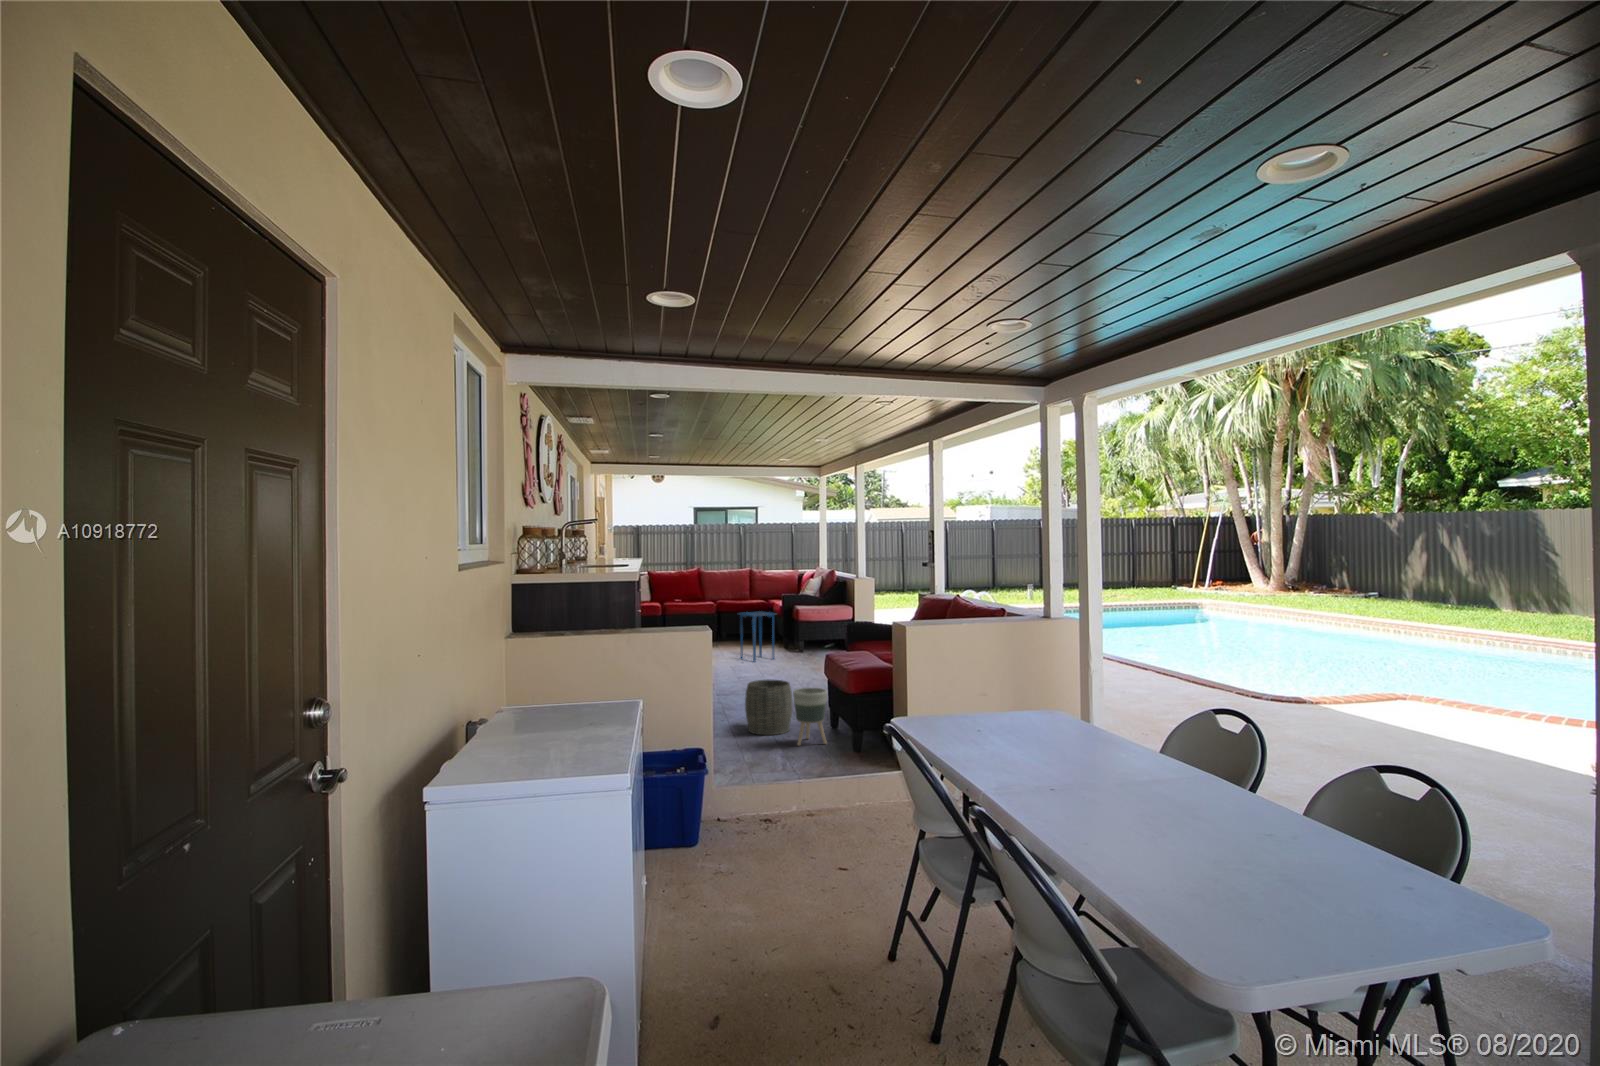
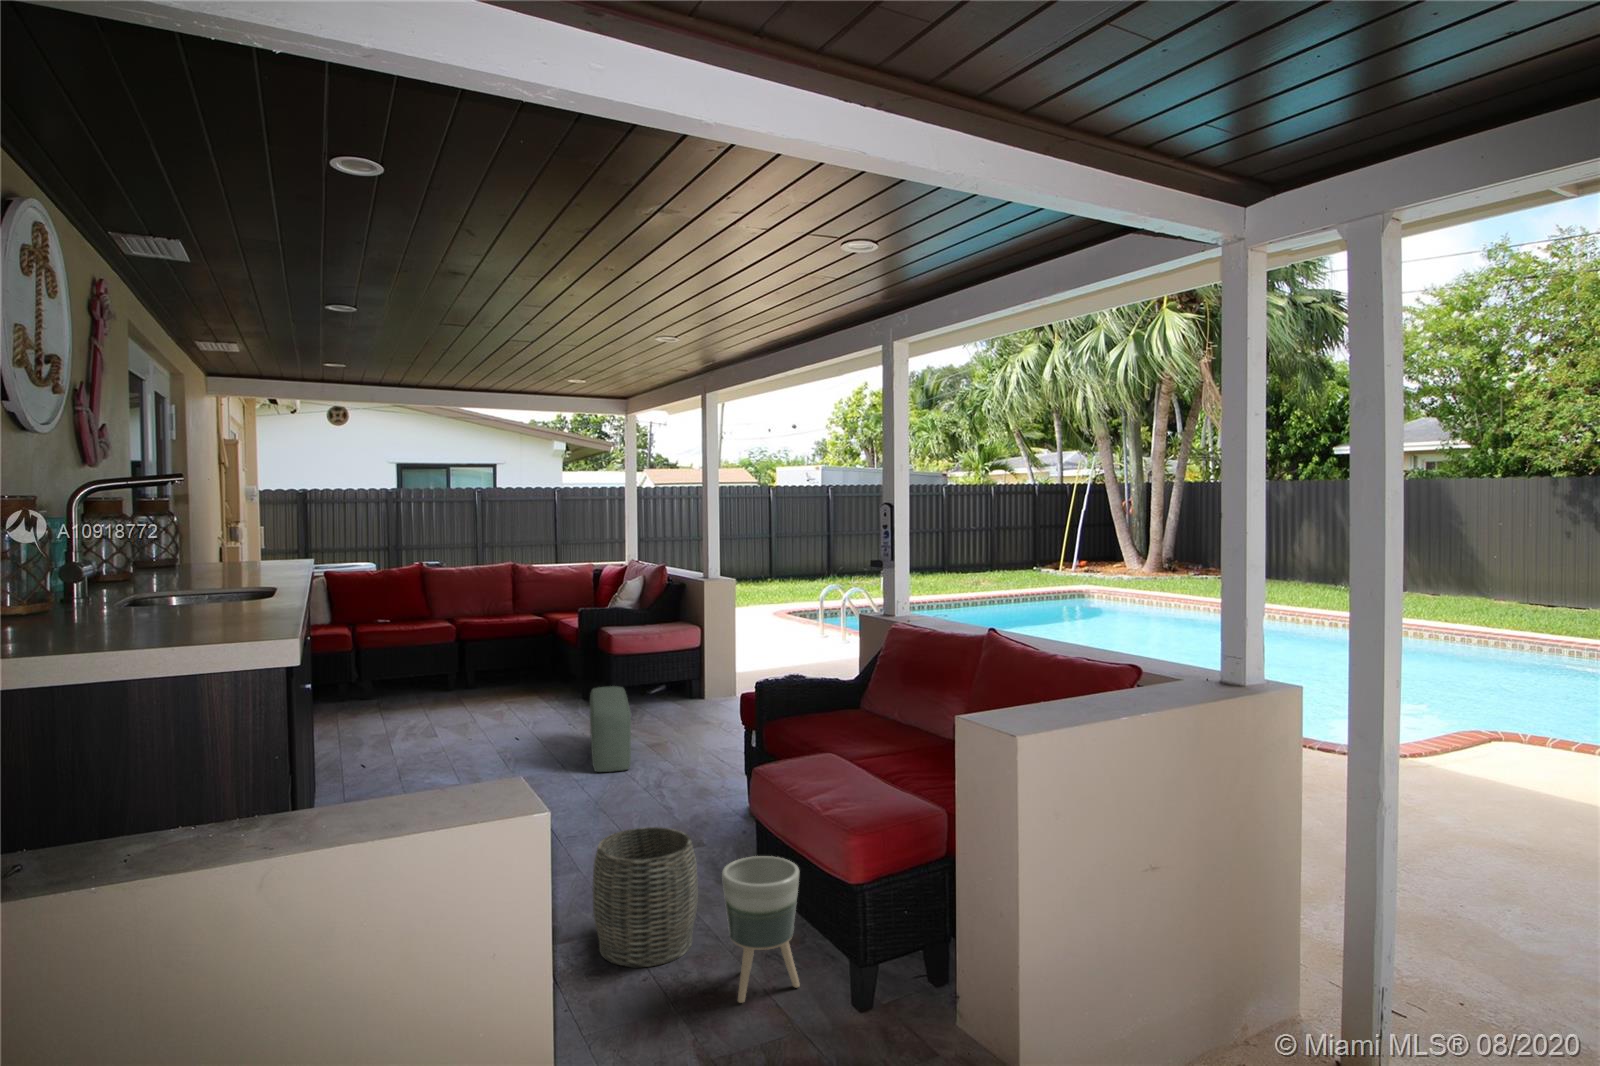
side table: present [739,611,776,662] -> none [504,640,576,731]
pouf: none [775,636,799,678] -> present [590,686,631,772]

